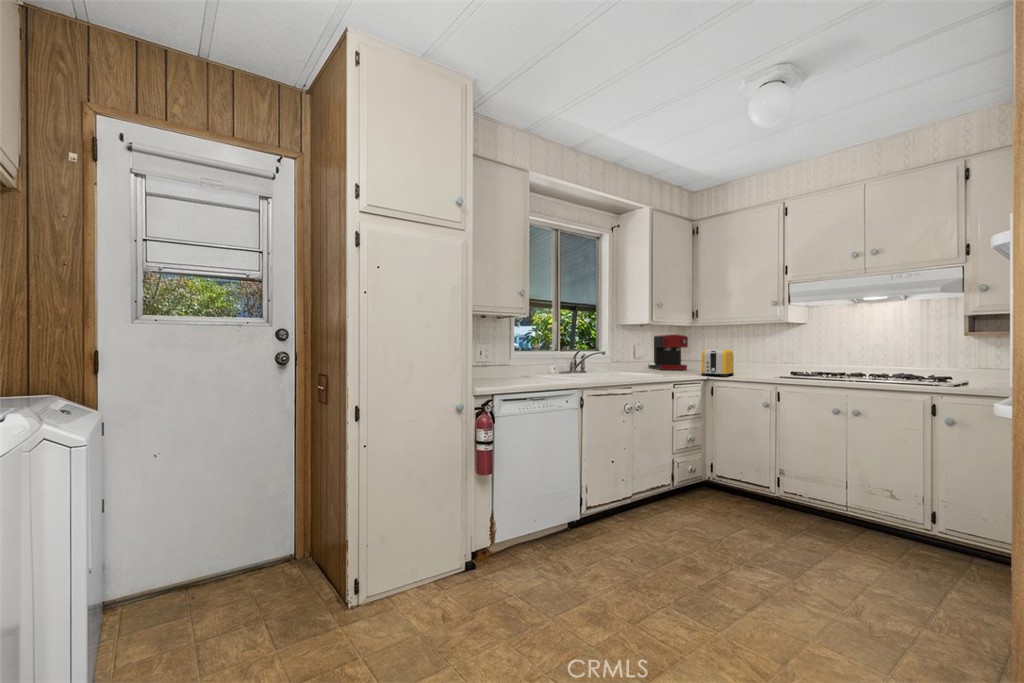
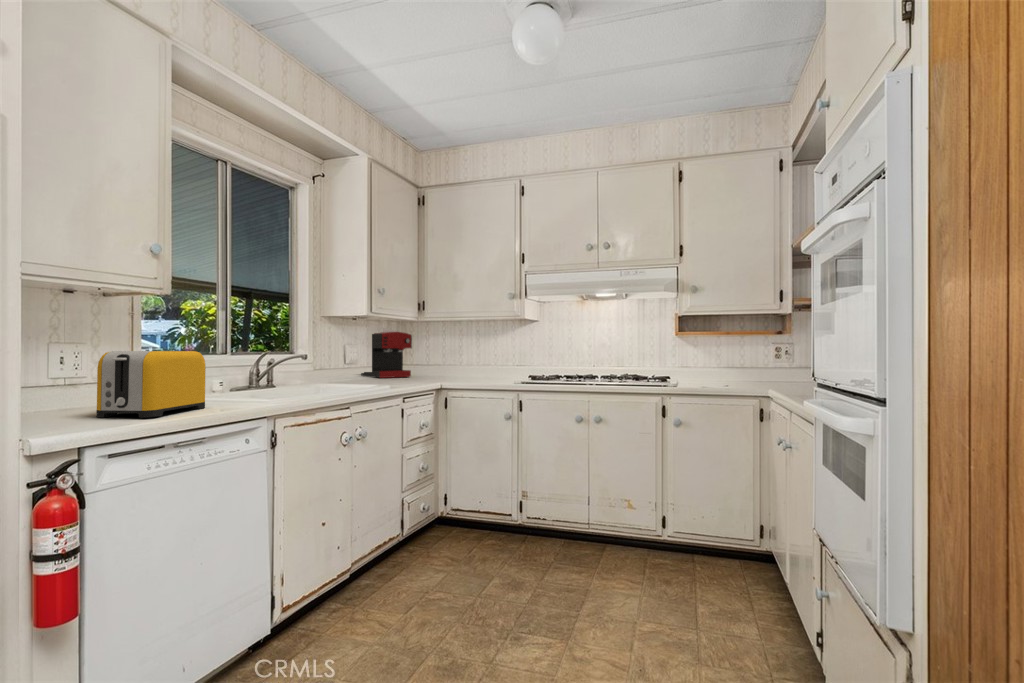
toaster: present [702,349,734,377] -> present [96,351,206,418]

